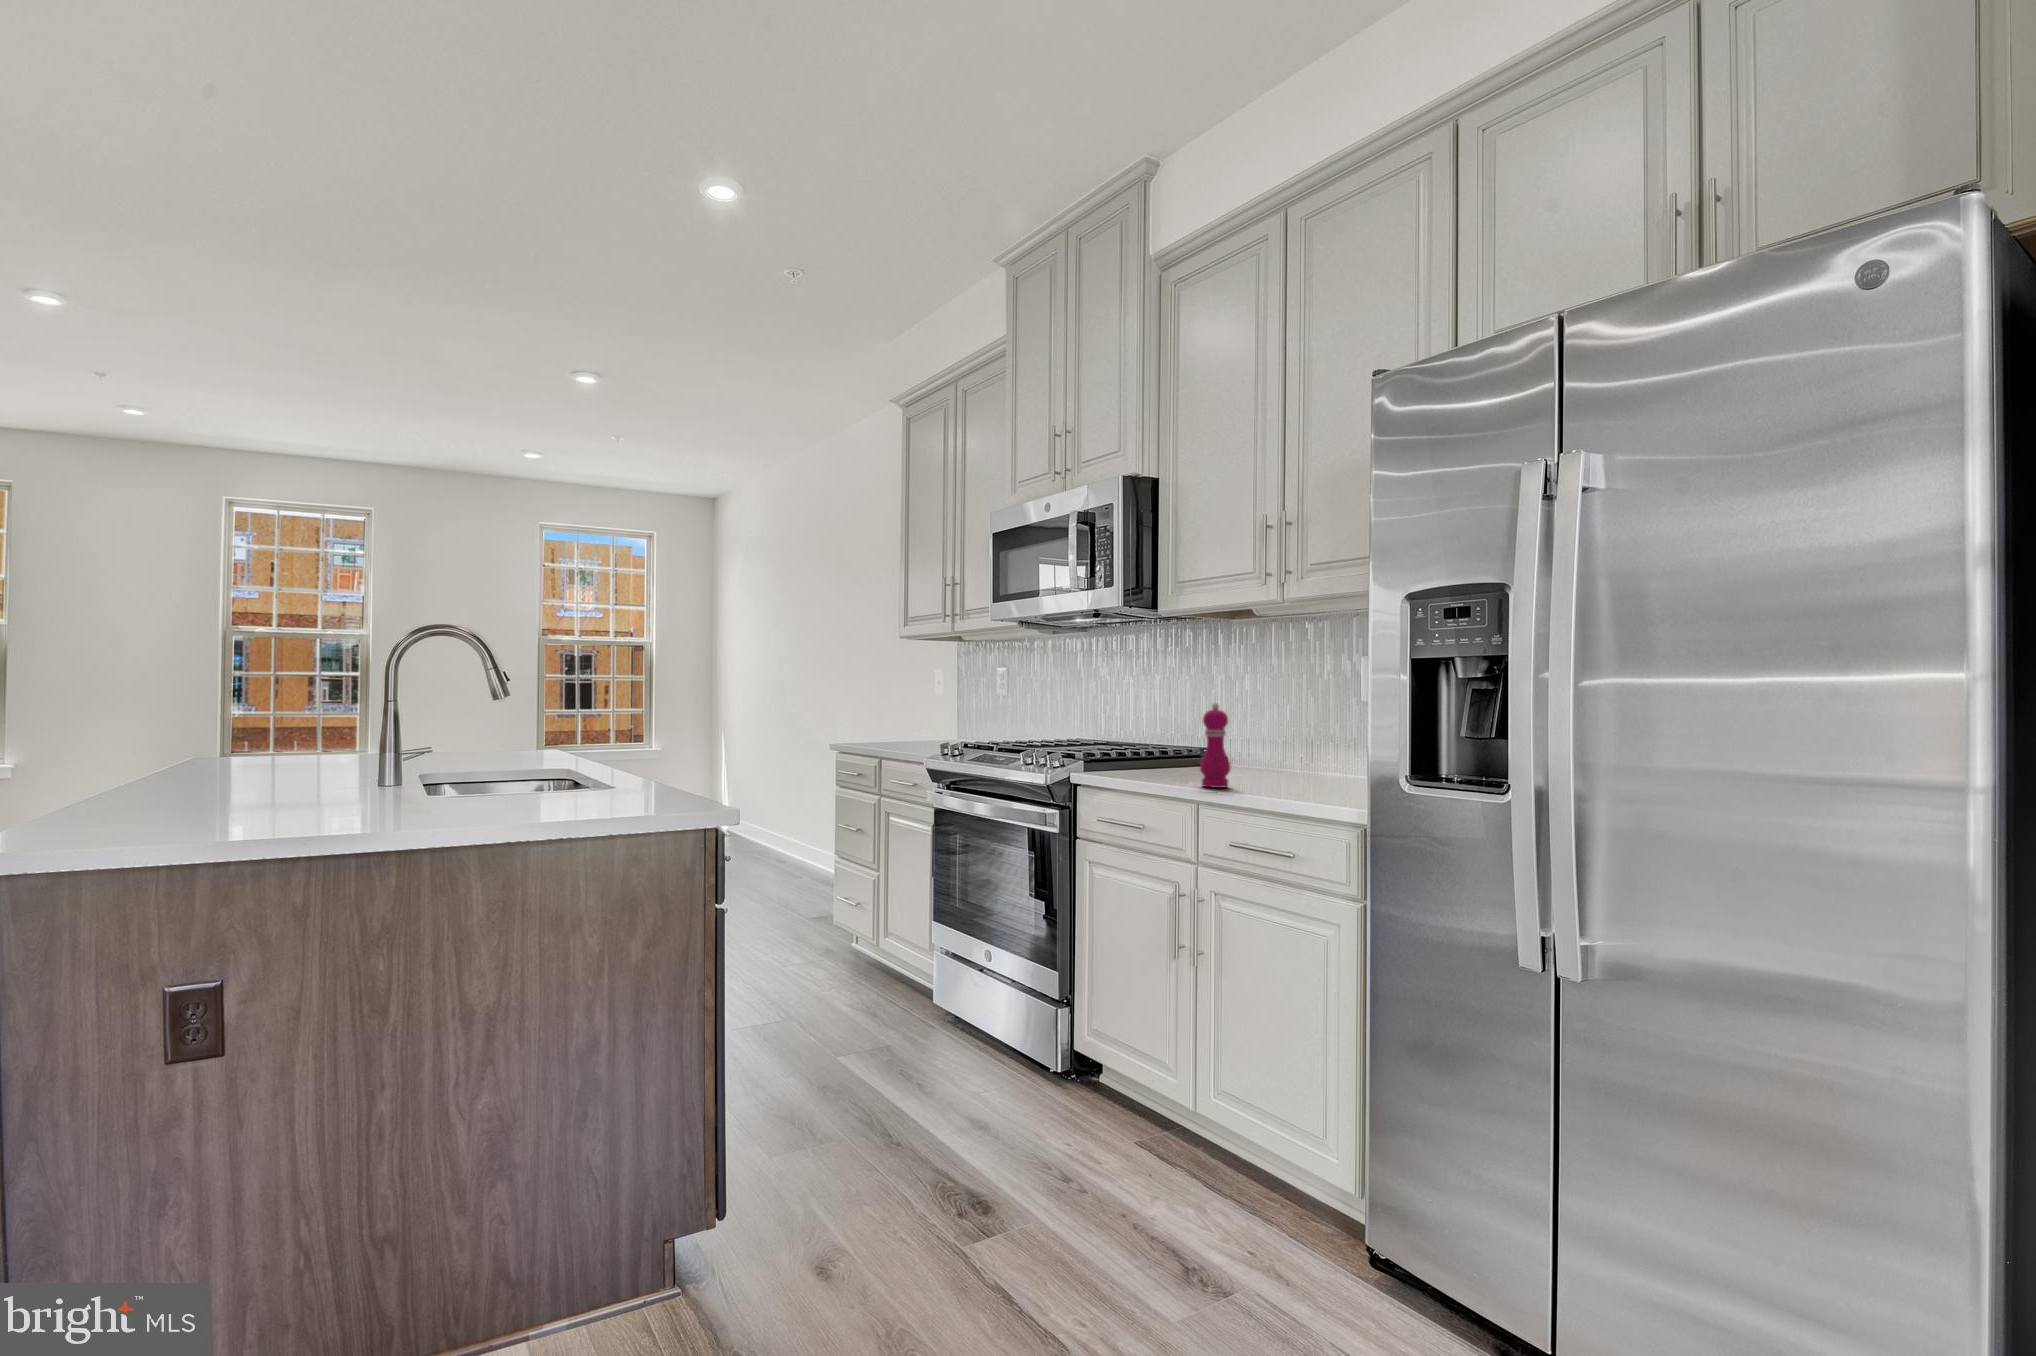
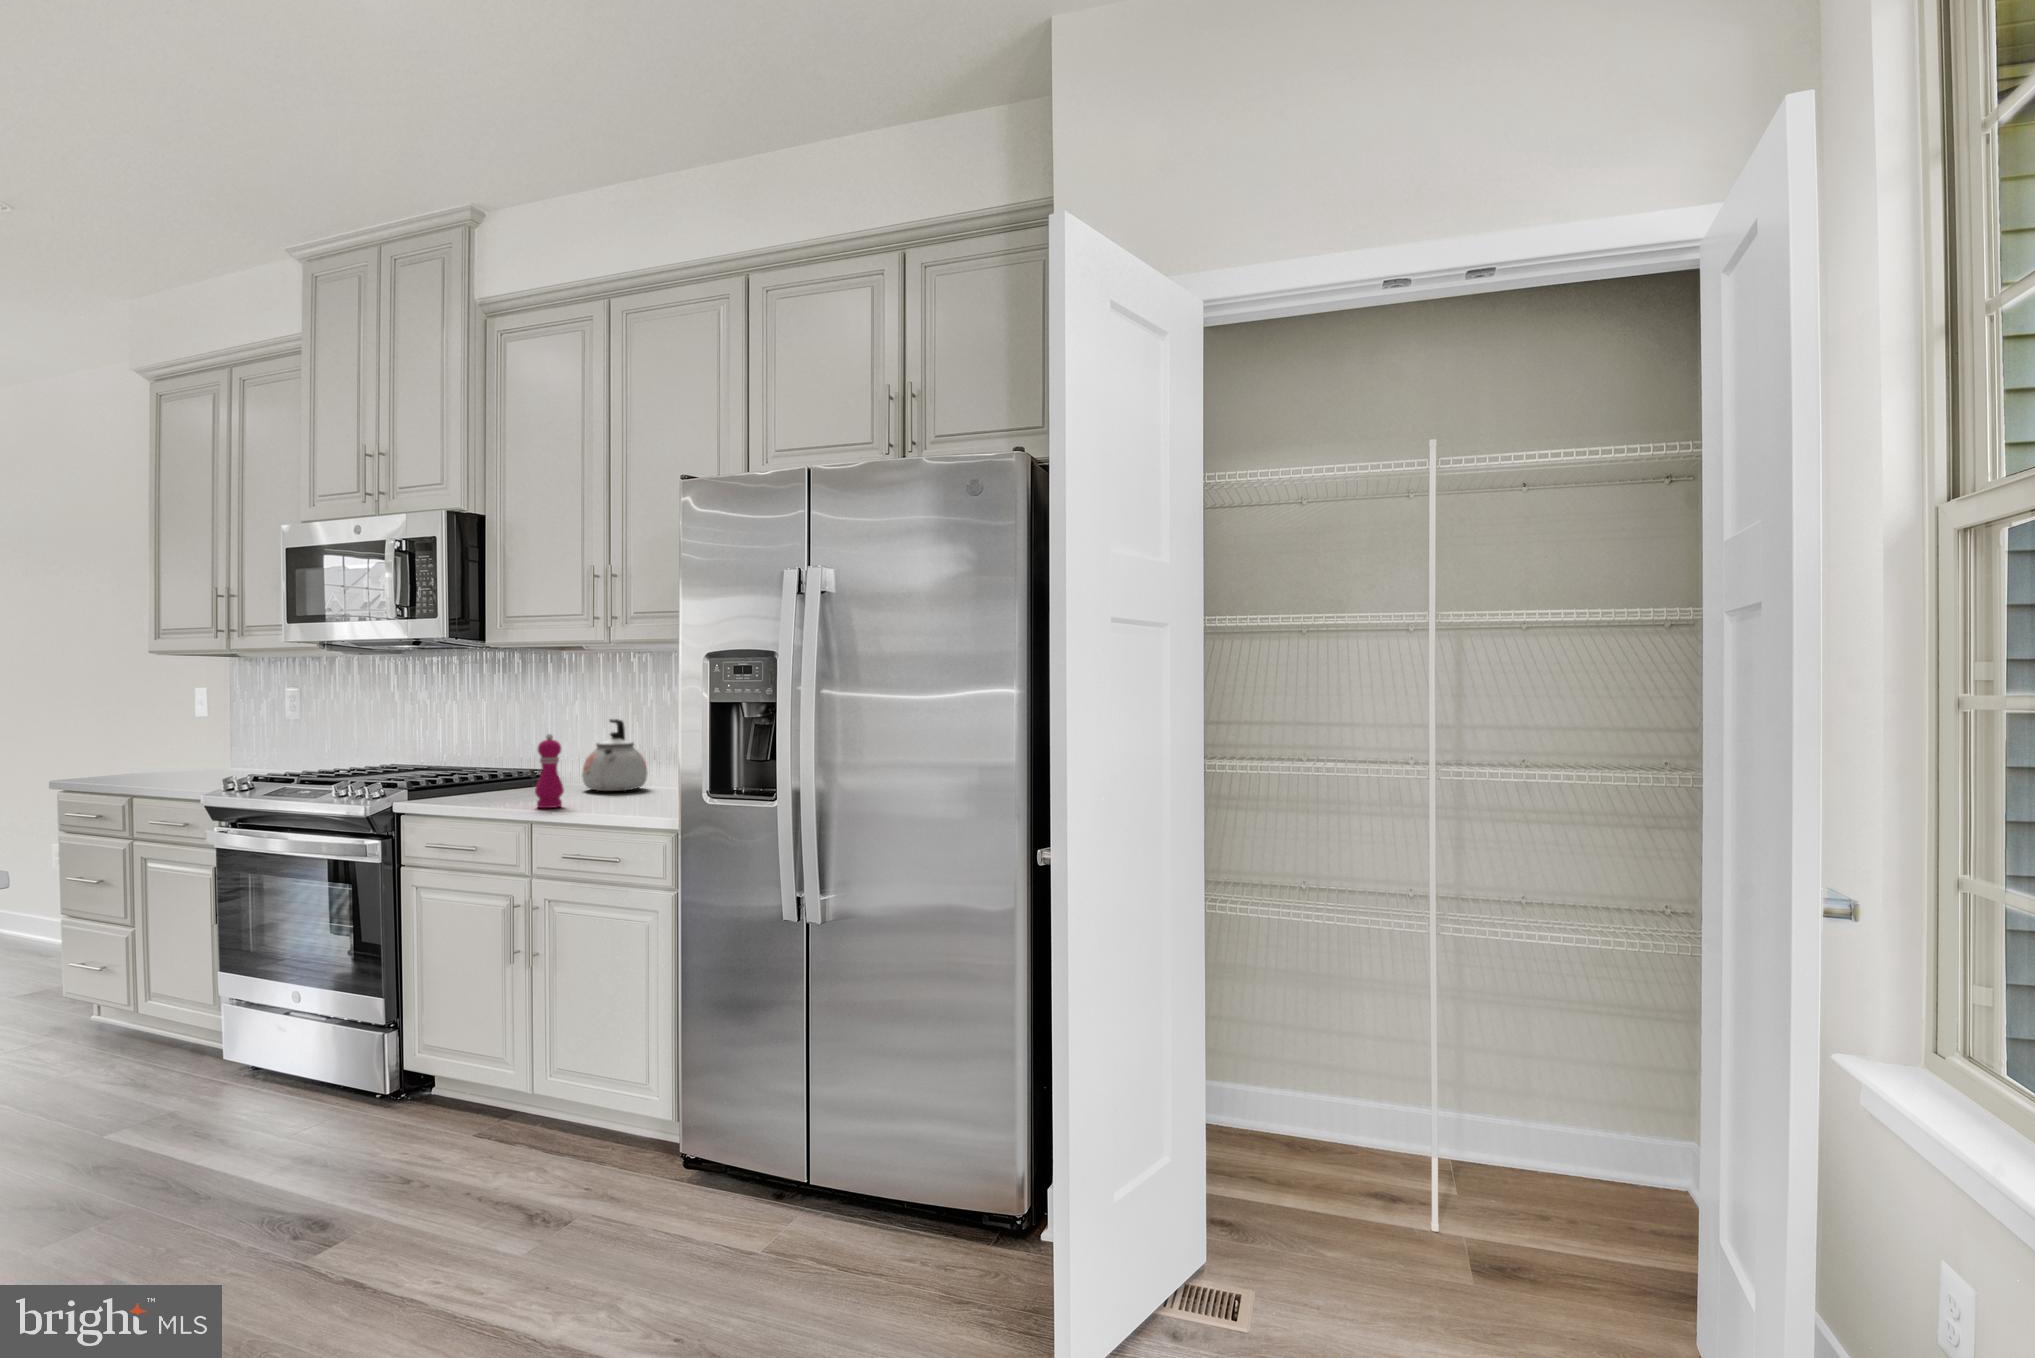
kettle: none [1251,693,1324,775] -> present [582,719,648,791]

